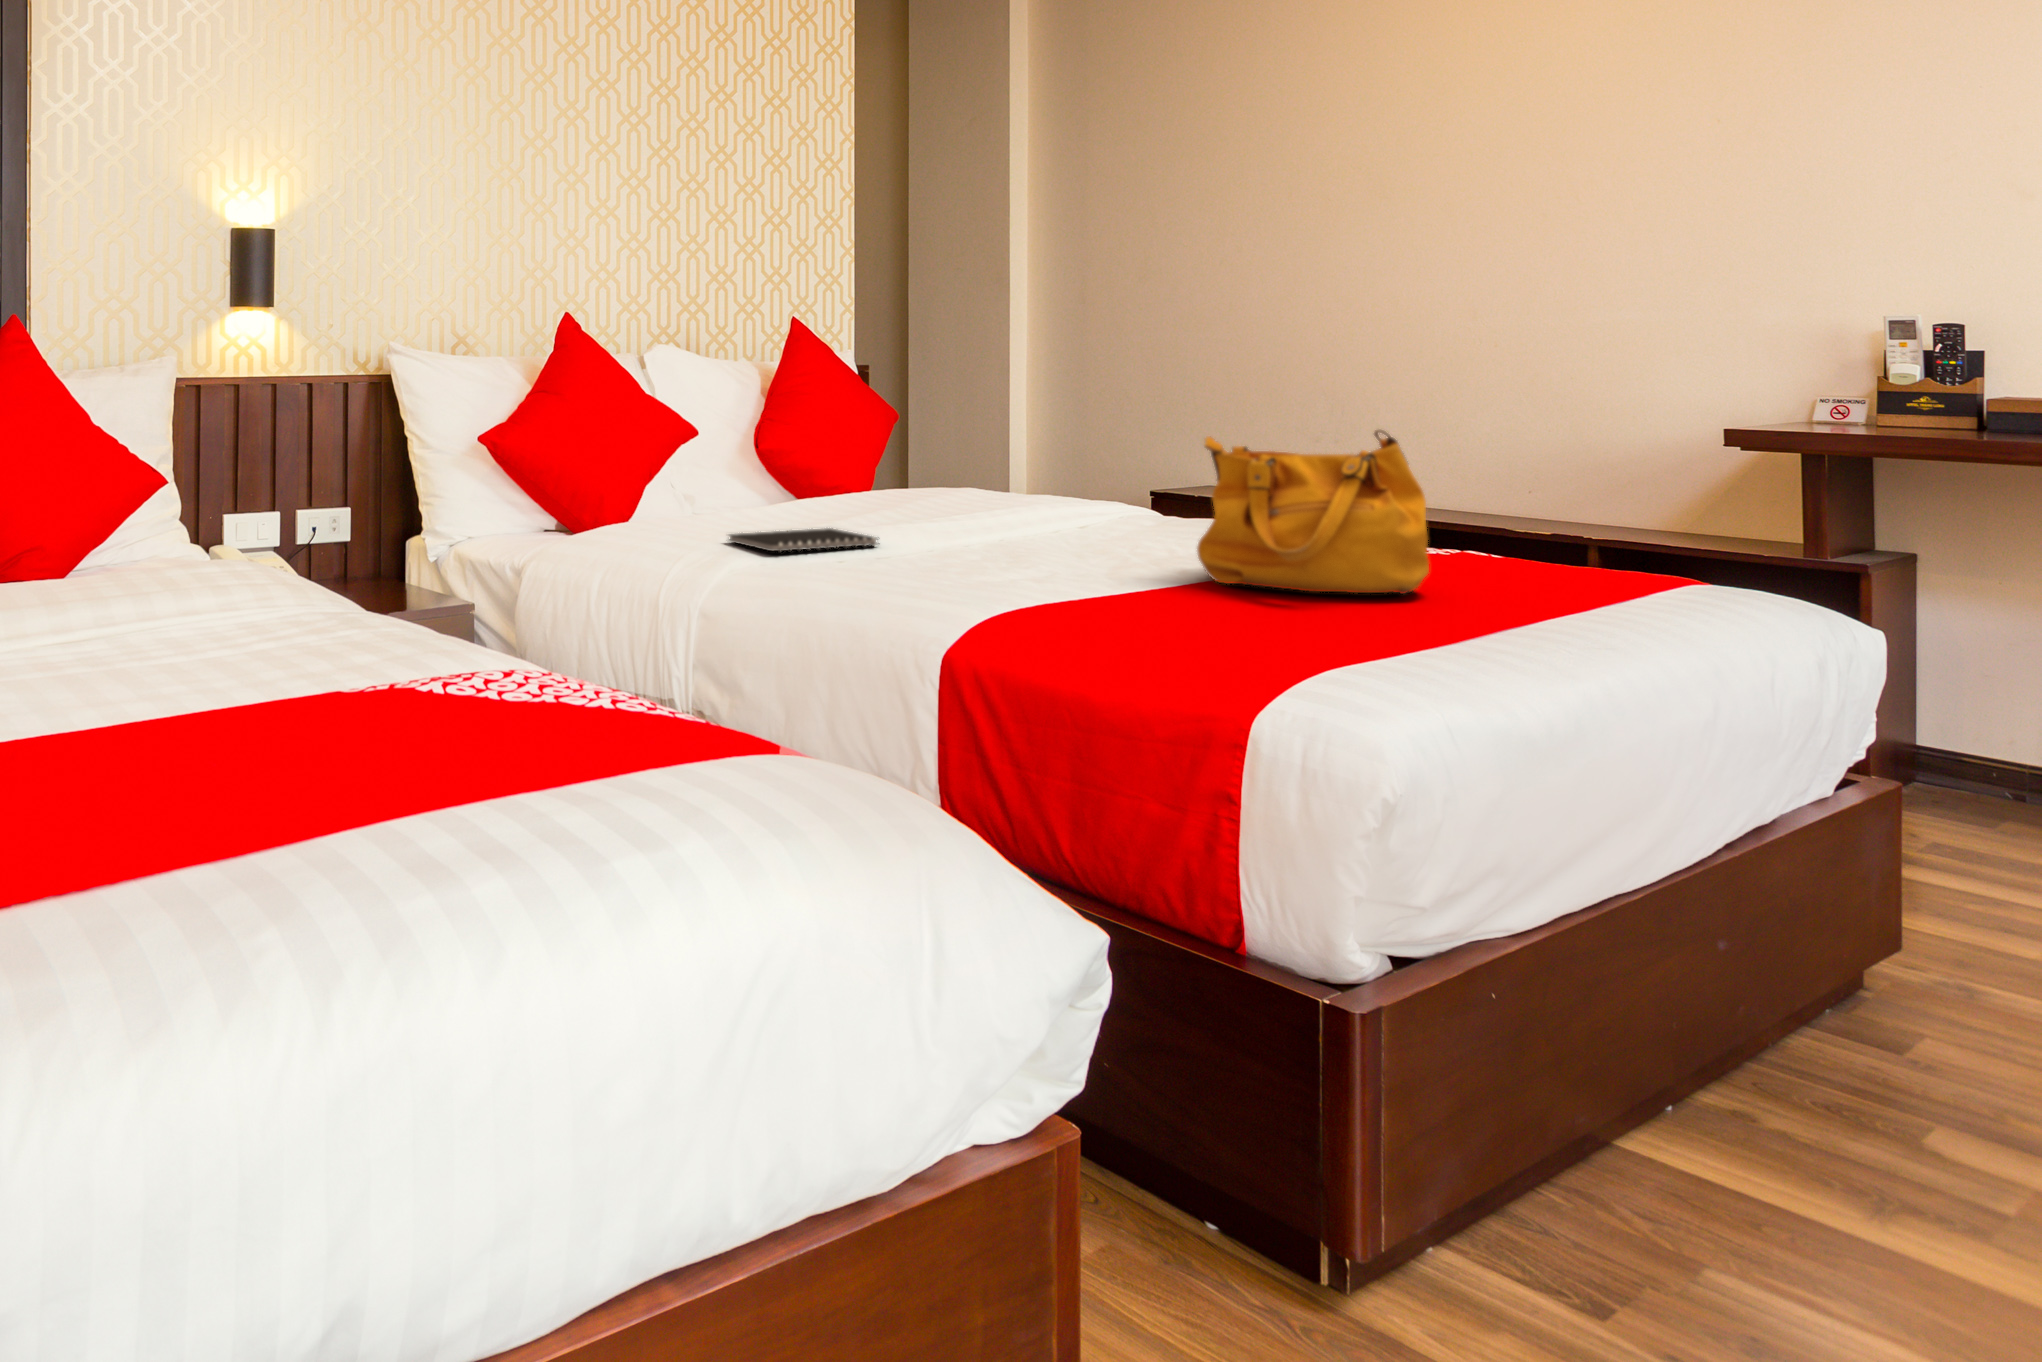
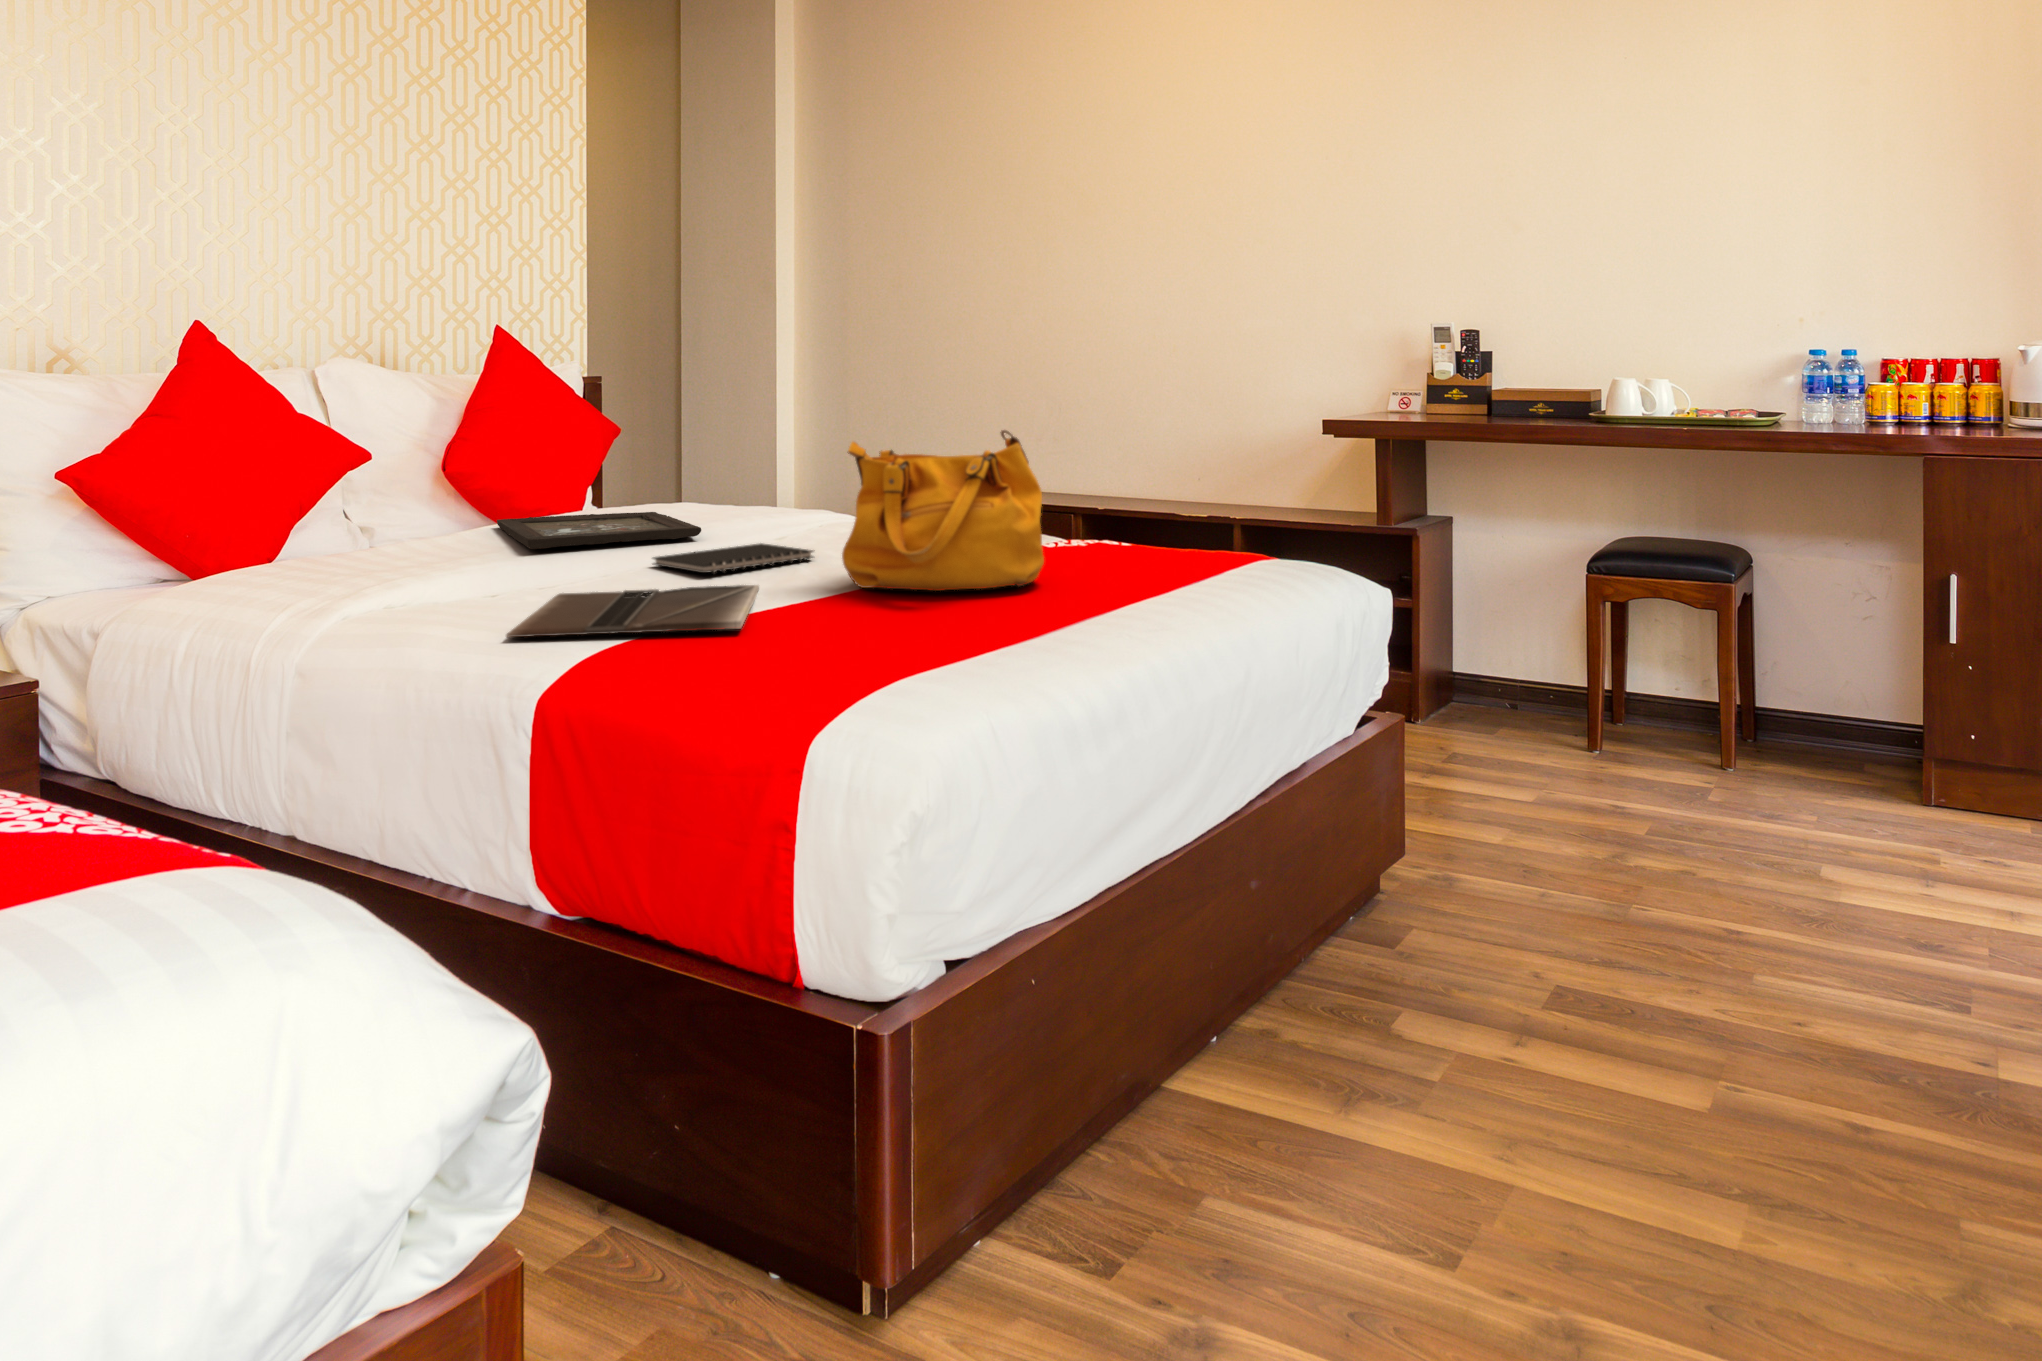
tray: none [811,497,1017,525] -> present [497,512,701,549]
notebook: present [729,528,878,552] -> present [653,543,813,574]
laptop: none [898,567,1122,612] -> present [506,585,759,637]

